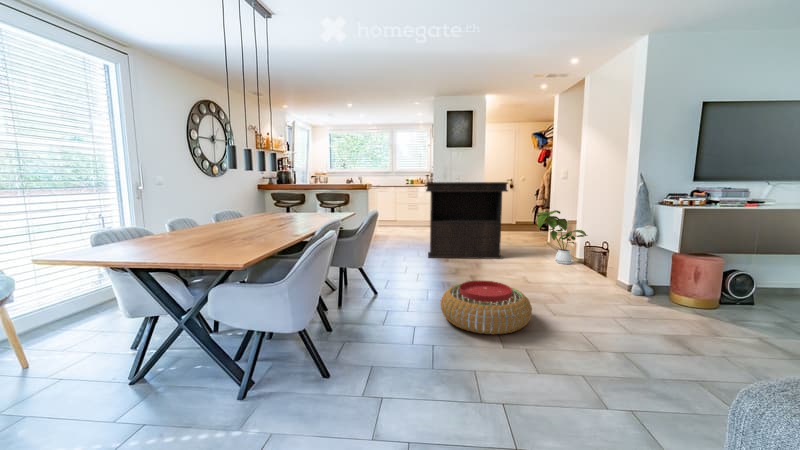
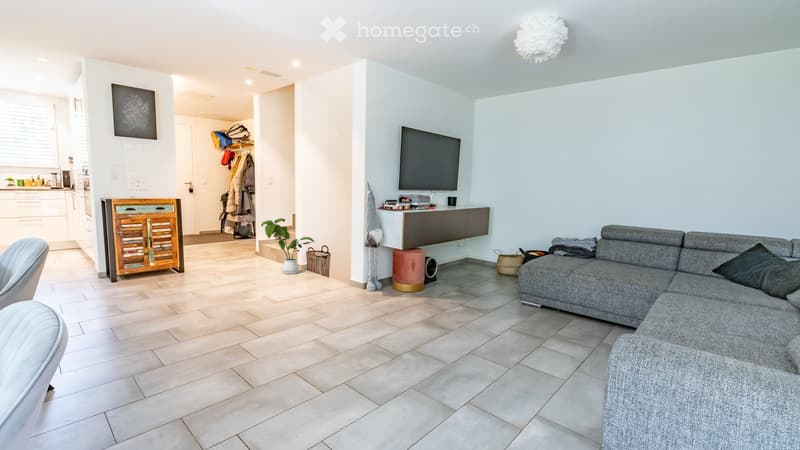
console table: present [426,182,508,259] -> none [97,184,227,297]
pouf: present [441,280,532,334] -> none [220,306,332,372]

